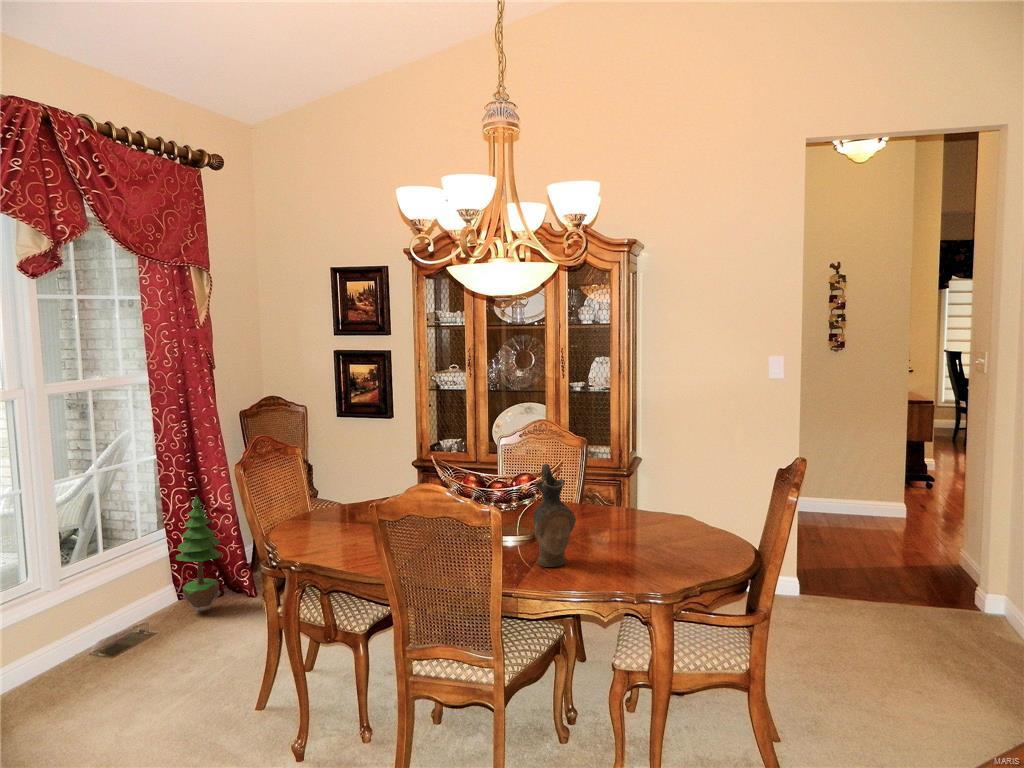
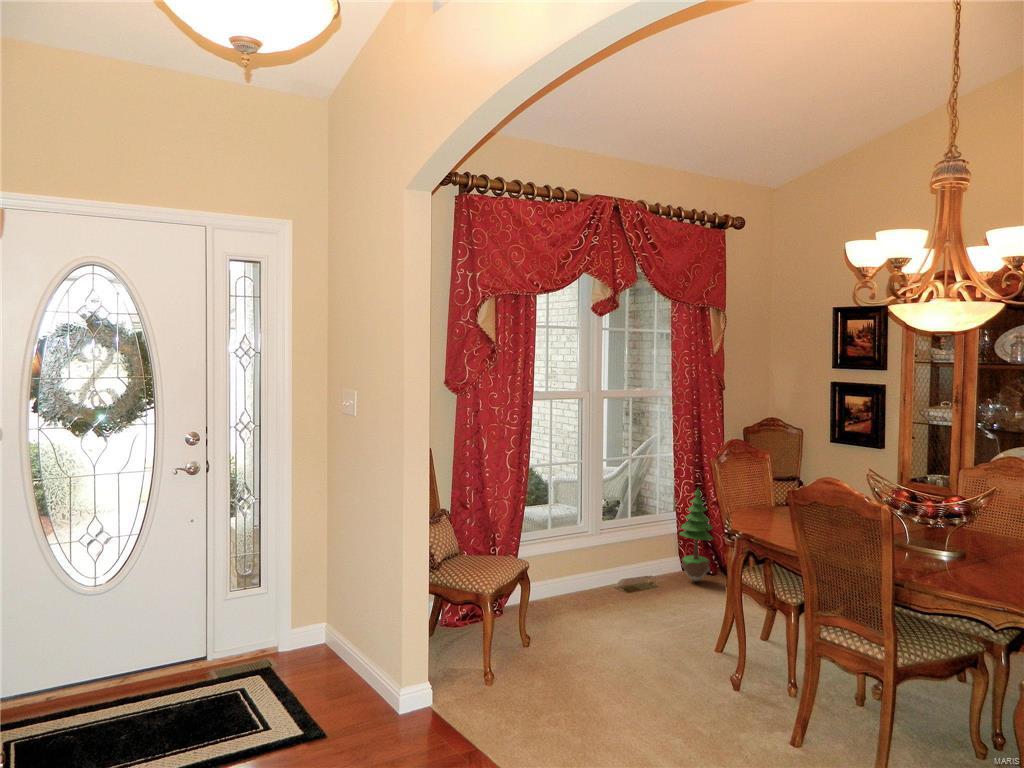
ceramic pitcher: present [534,464,575,567] -> none [947,484,991,579]

